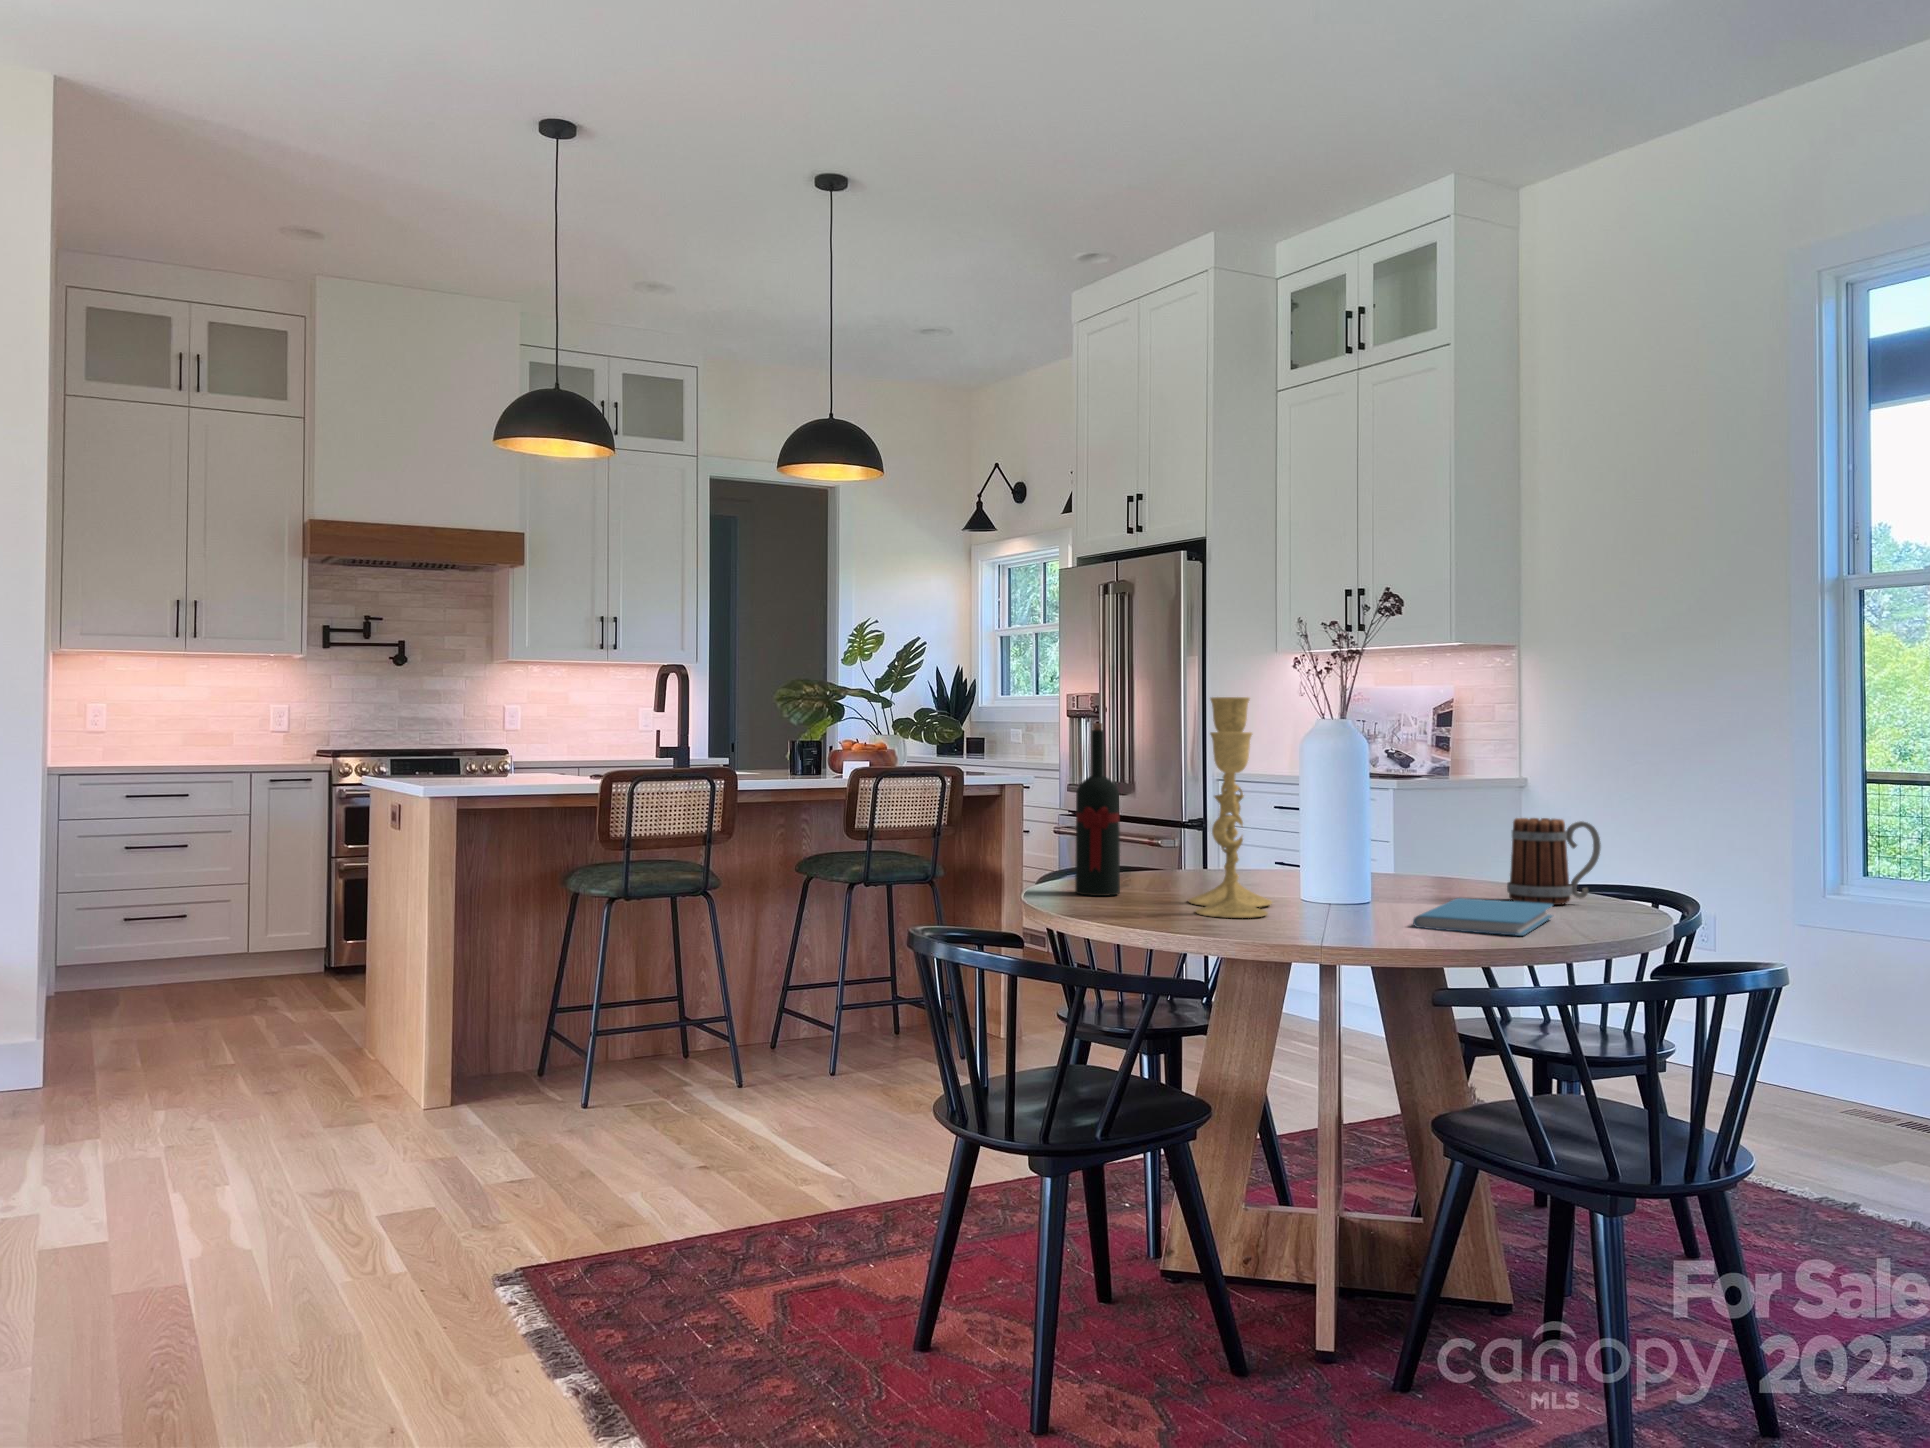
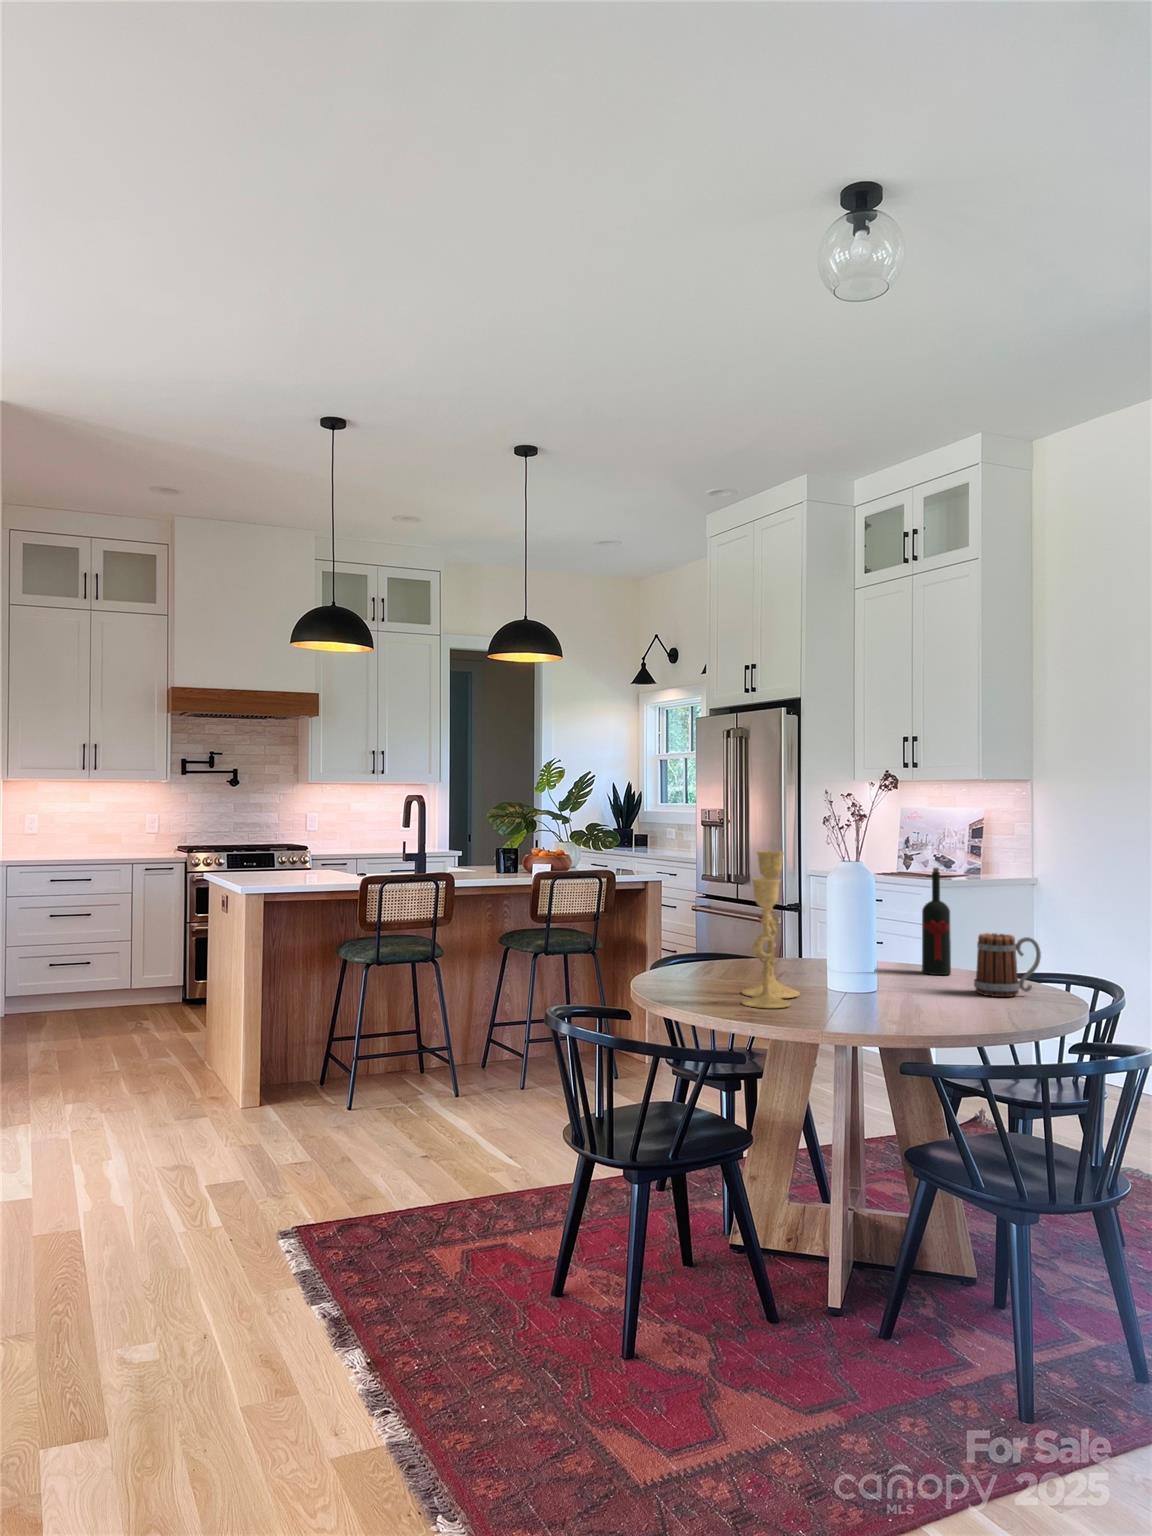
wine bottle: present [1075,723,1120,896] -> present [922,867,951,975]
book: present [1413,898,1553,936] -> none [889,993,996,1027]

